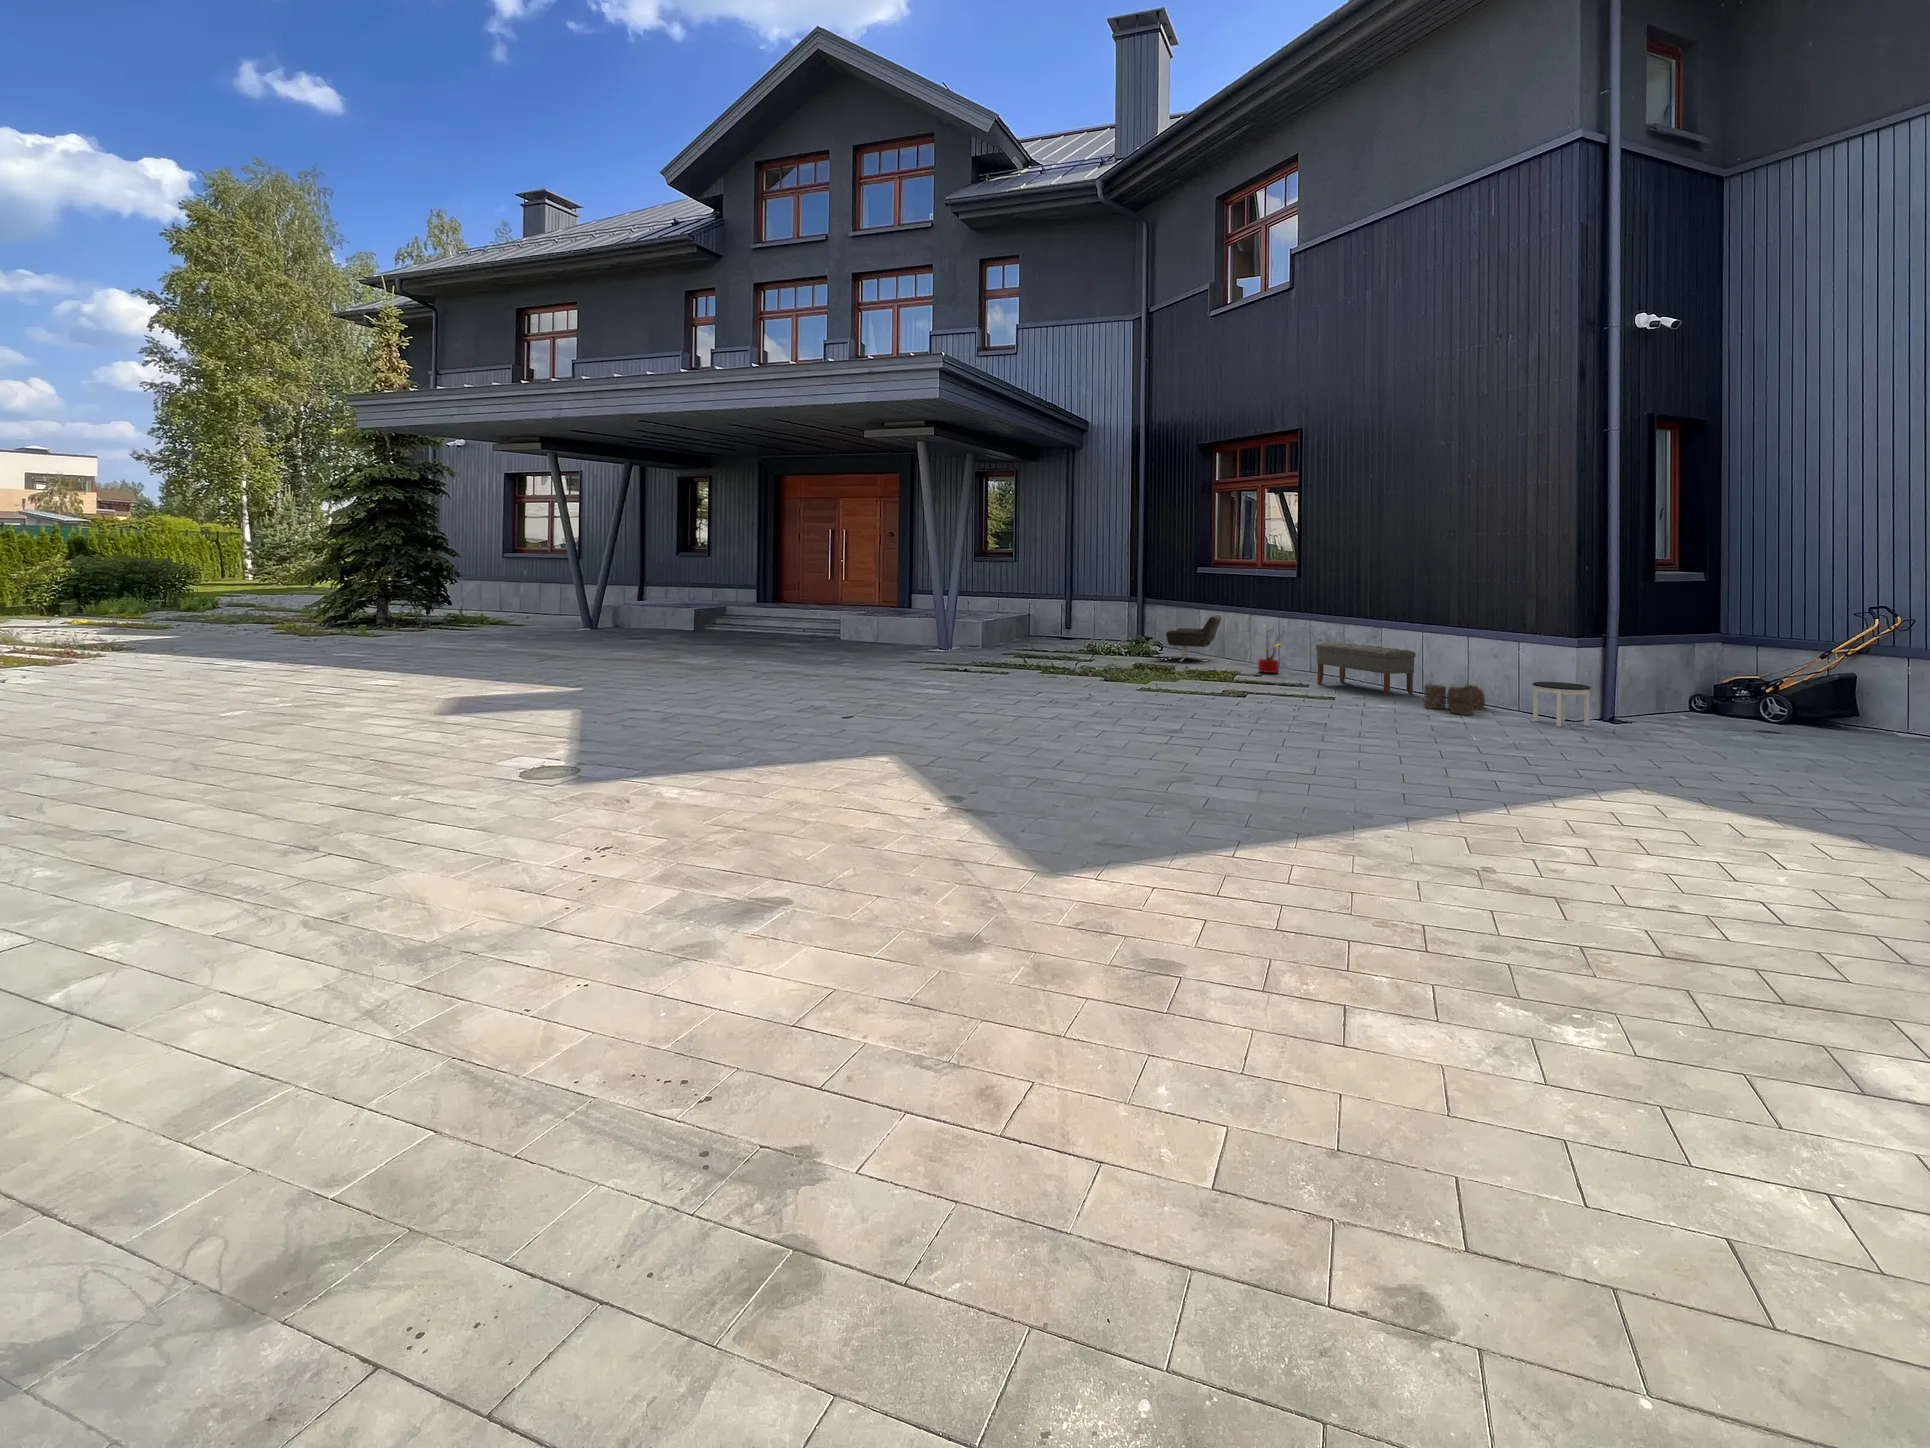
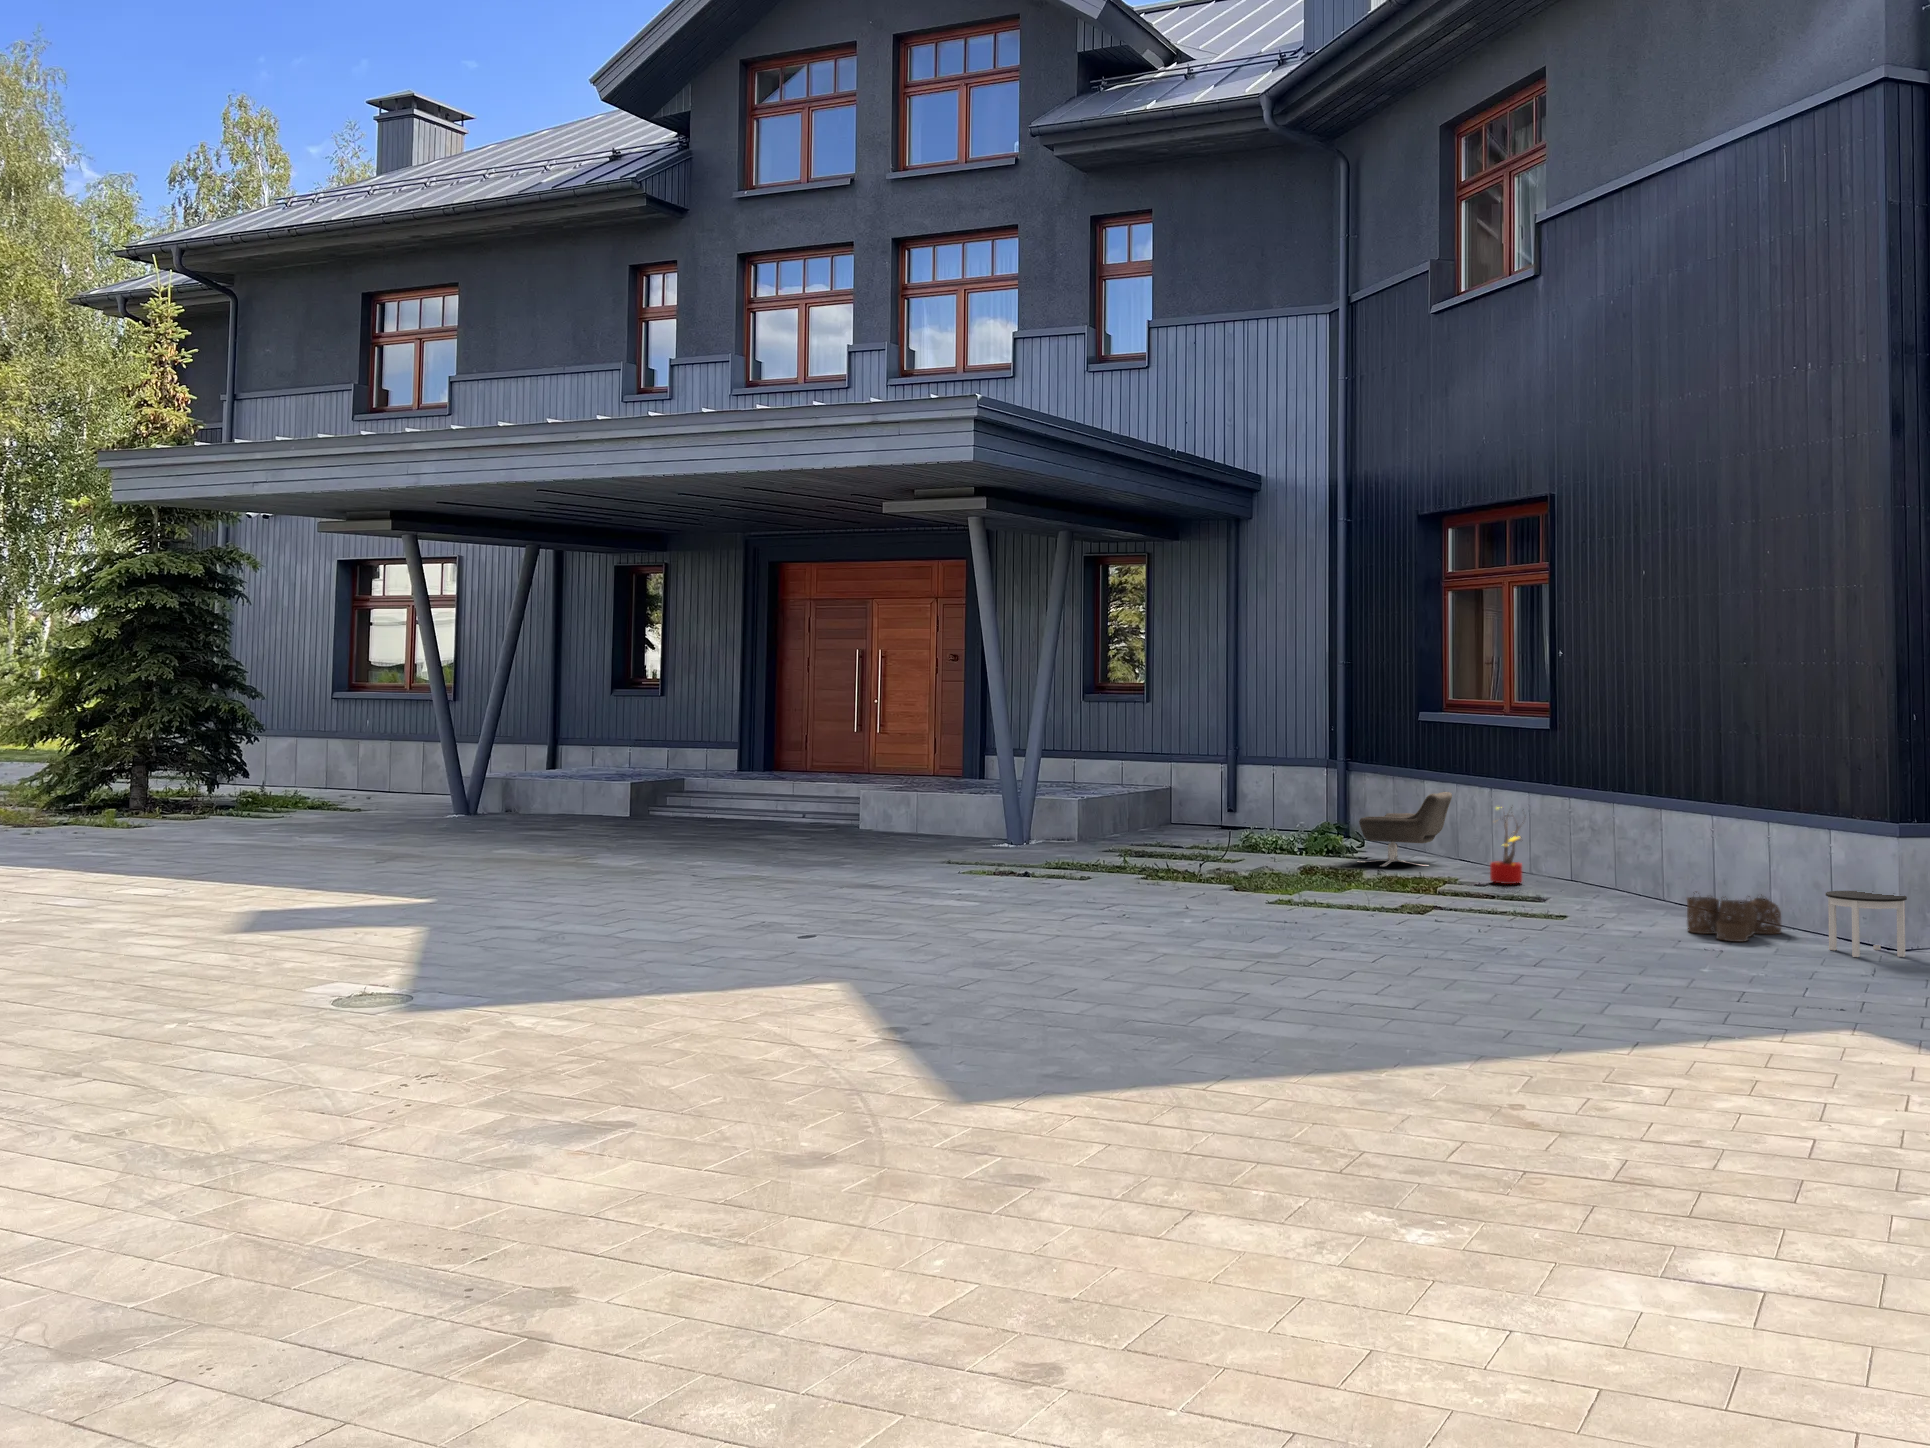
bench: present [1316,642,1416,695] -> none [1562,833,1699,916]

